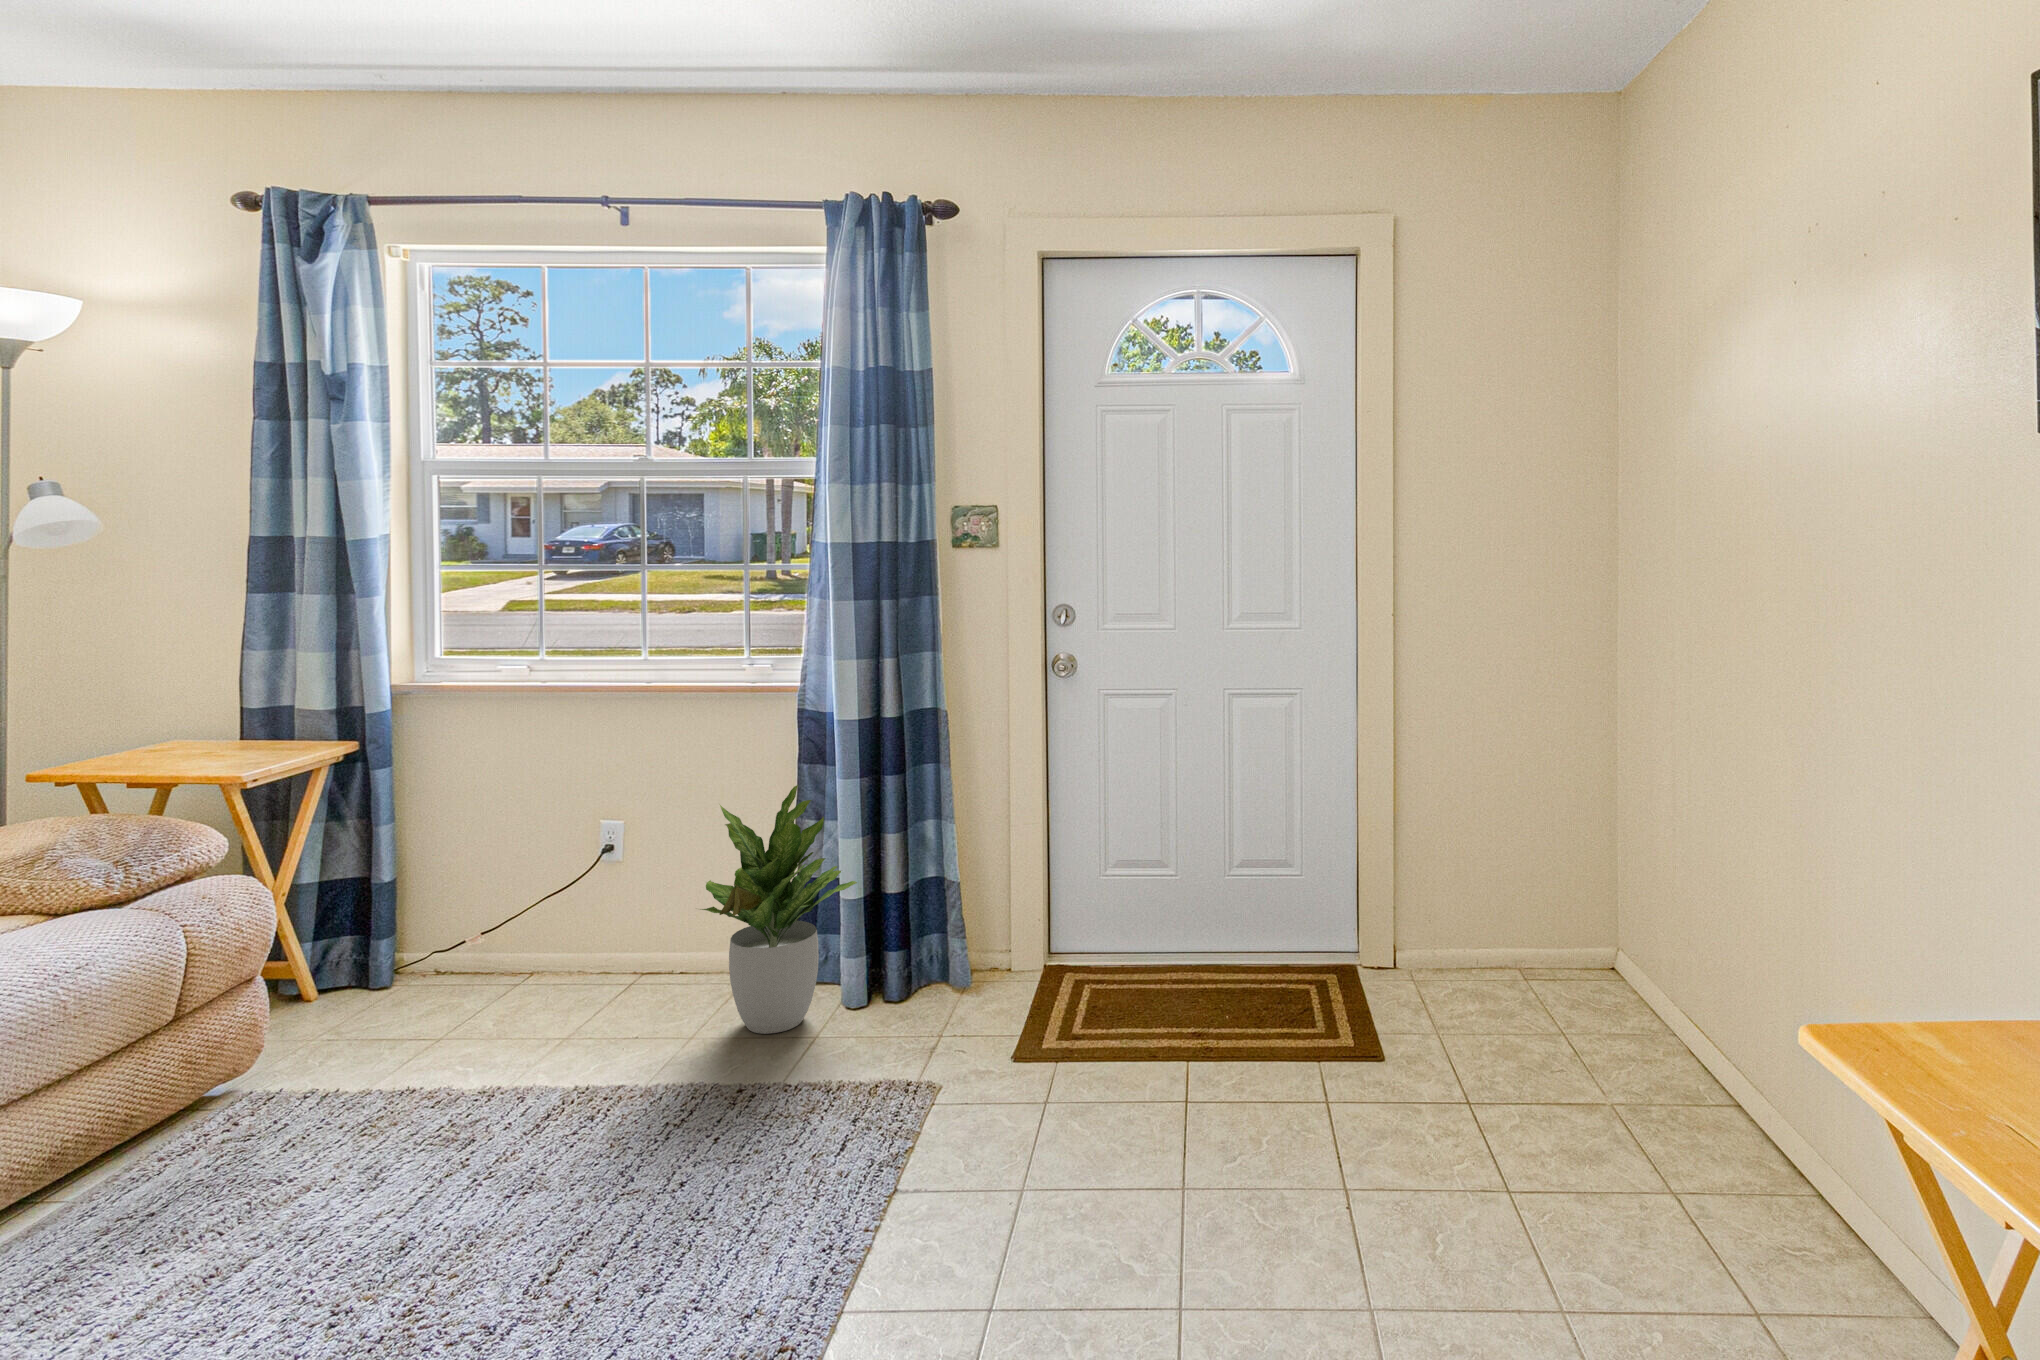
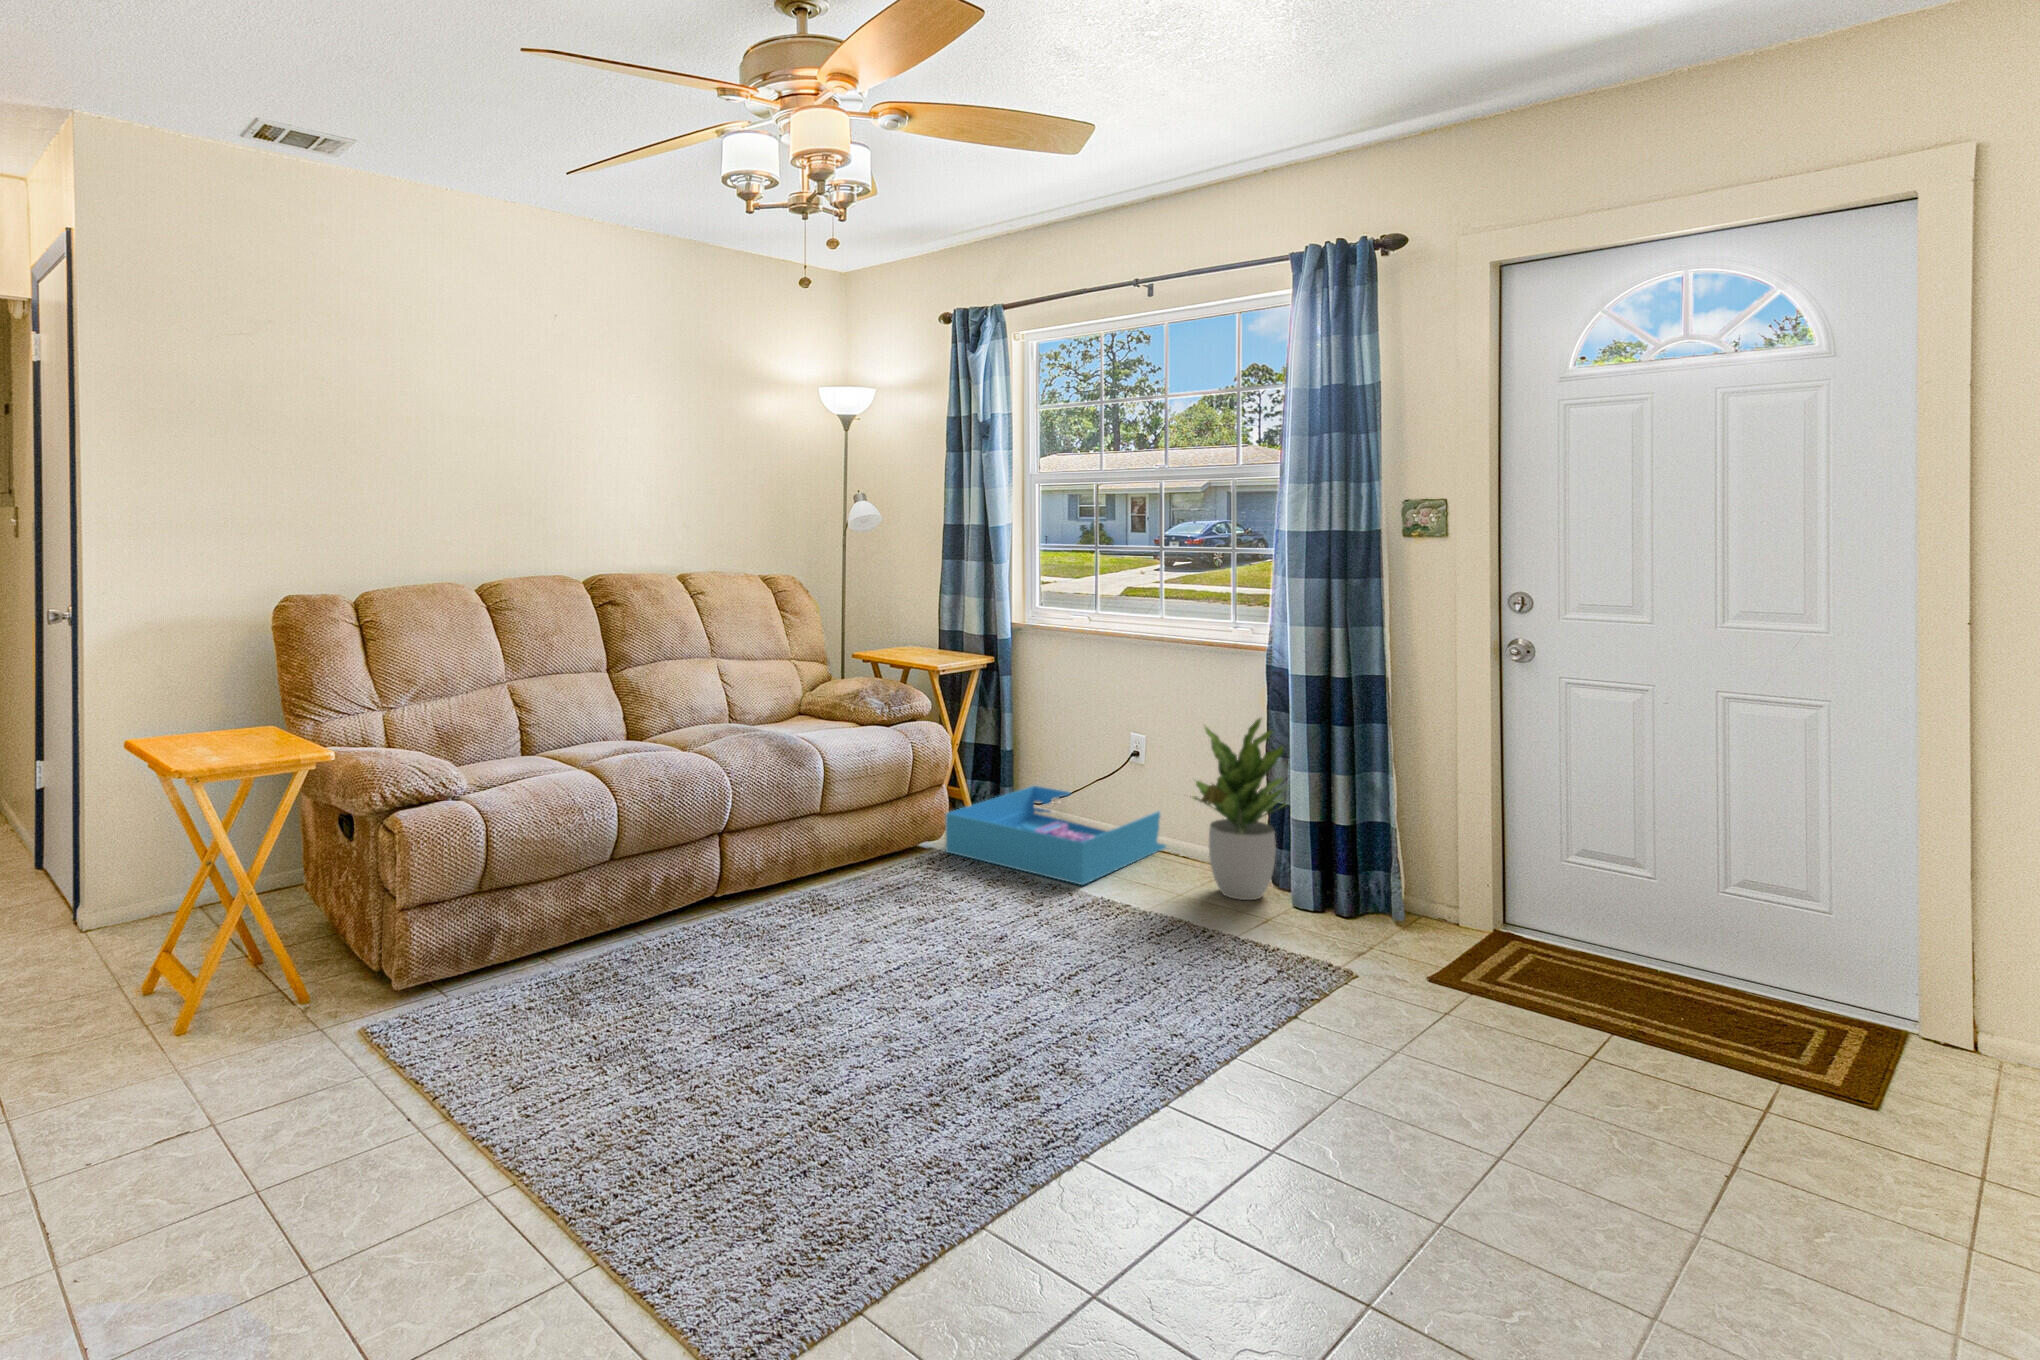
storage bin: none [268,924,653,1083] -> present [946,786,1166,885]

